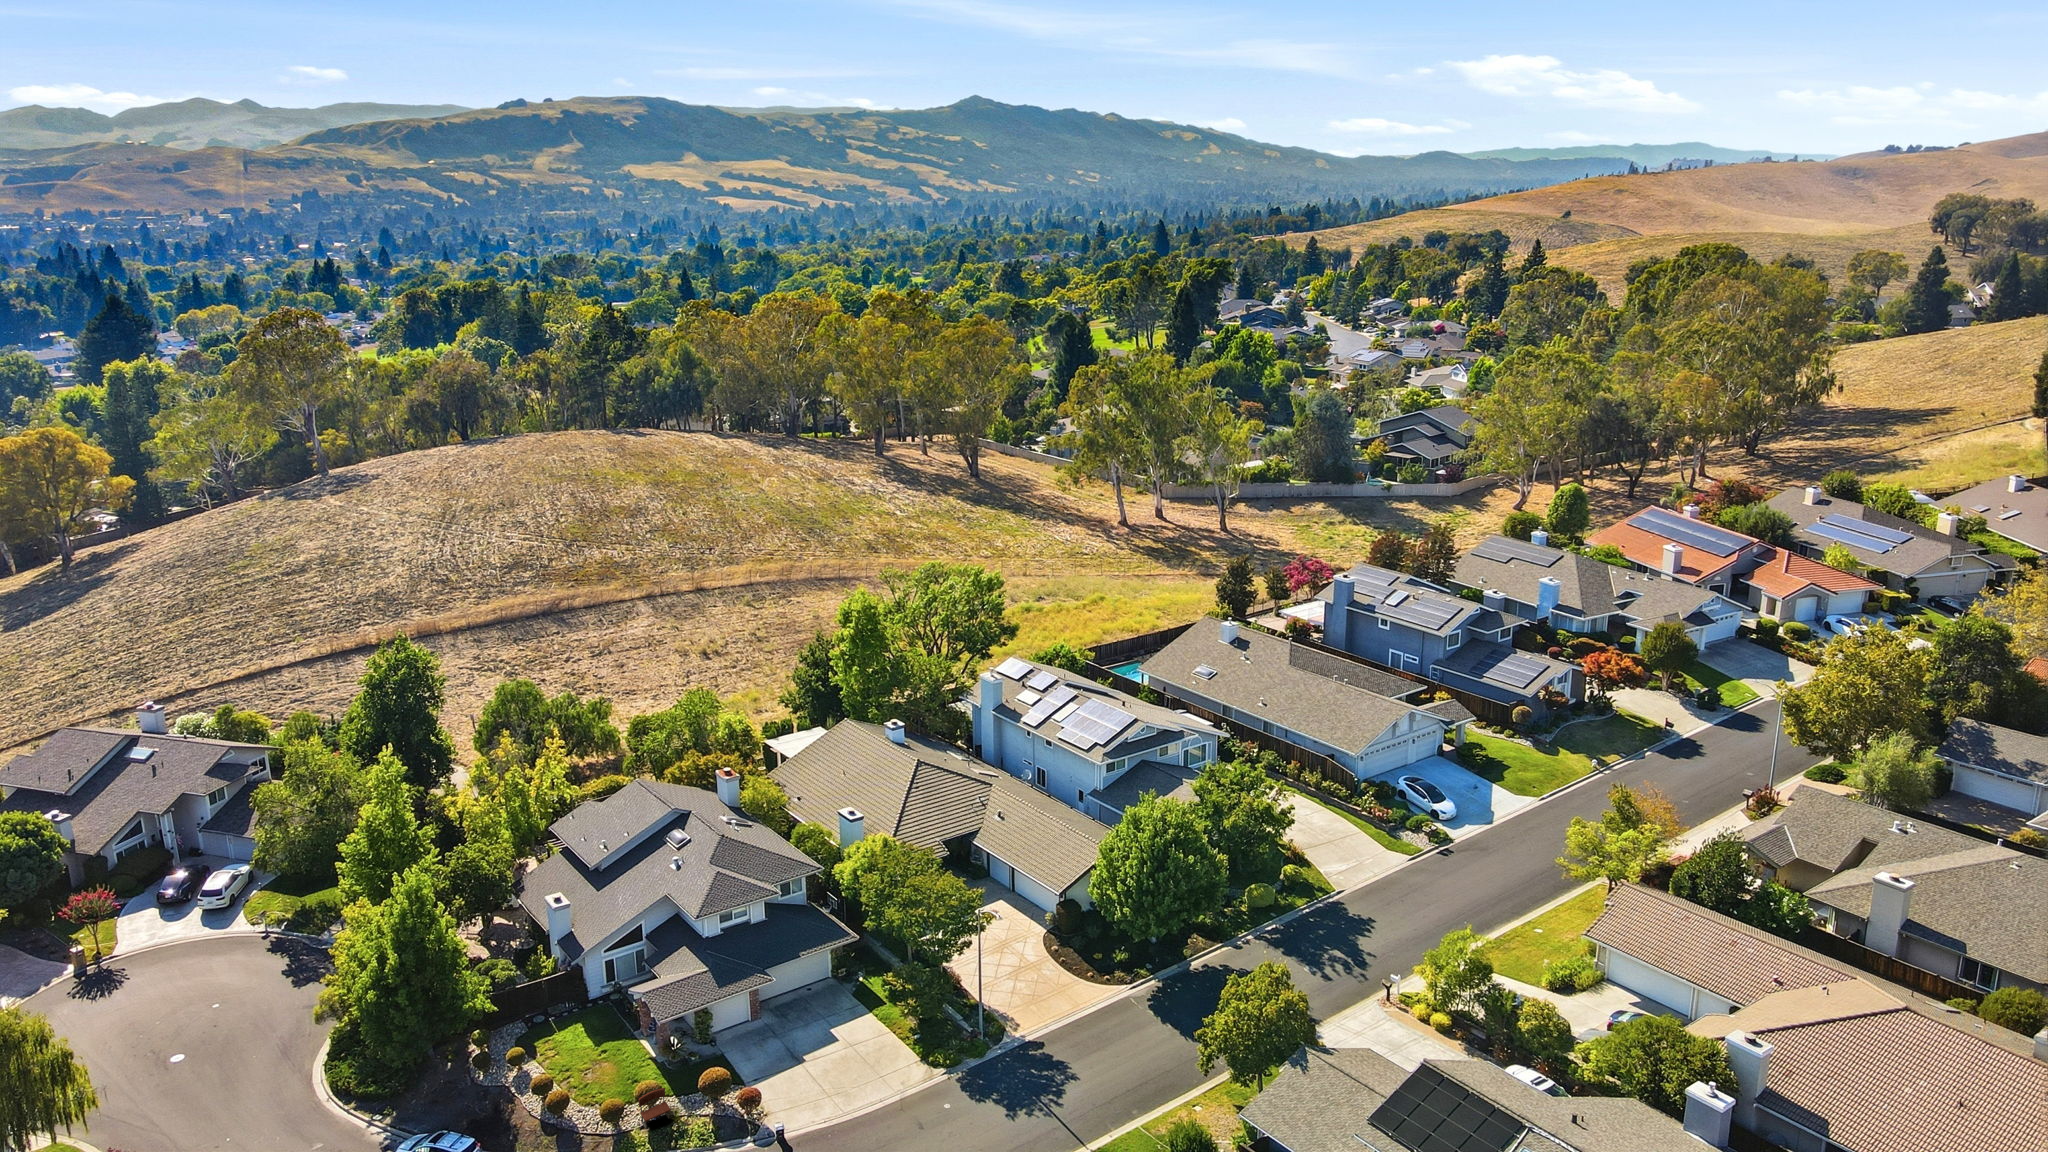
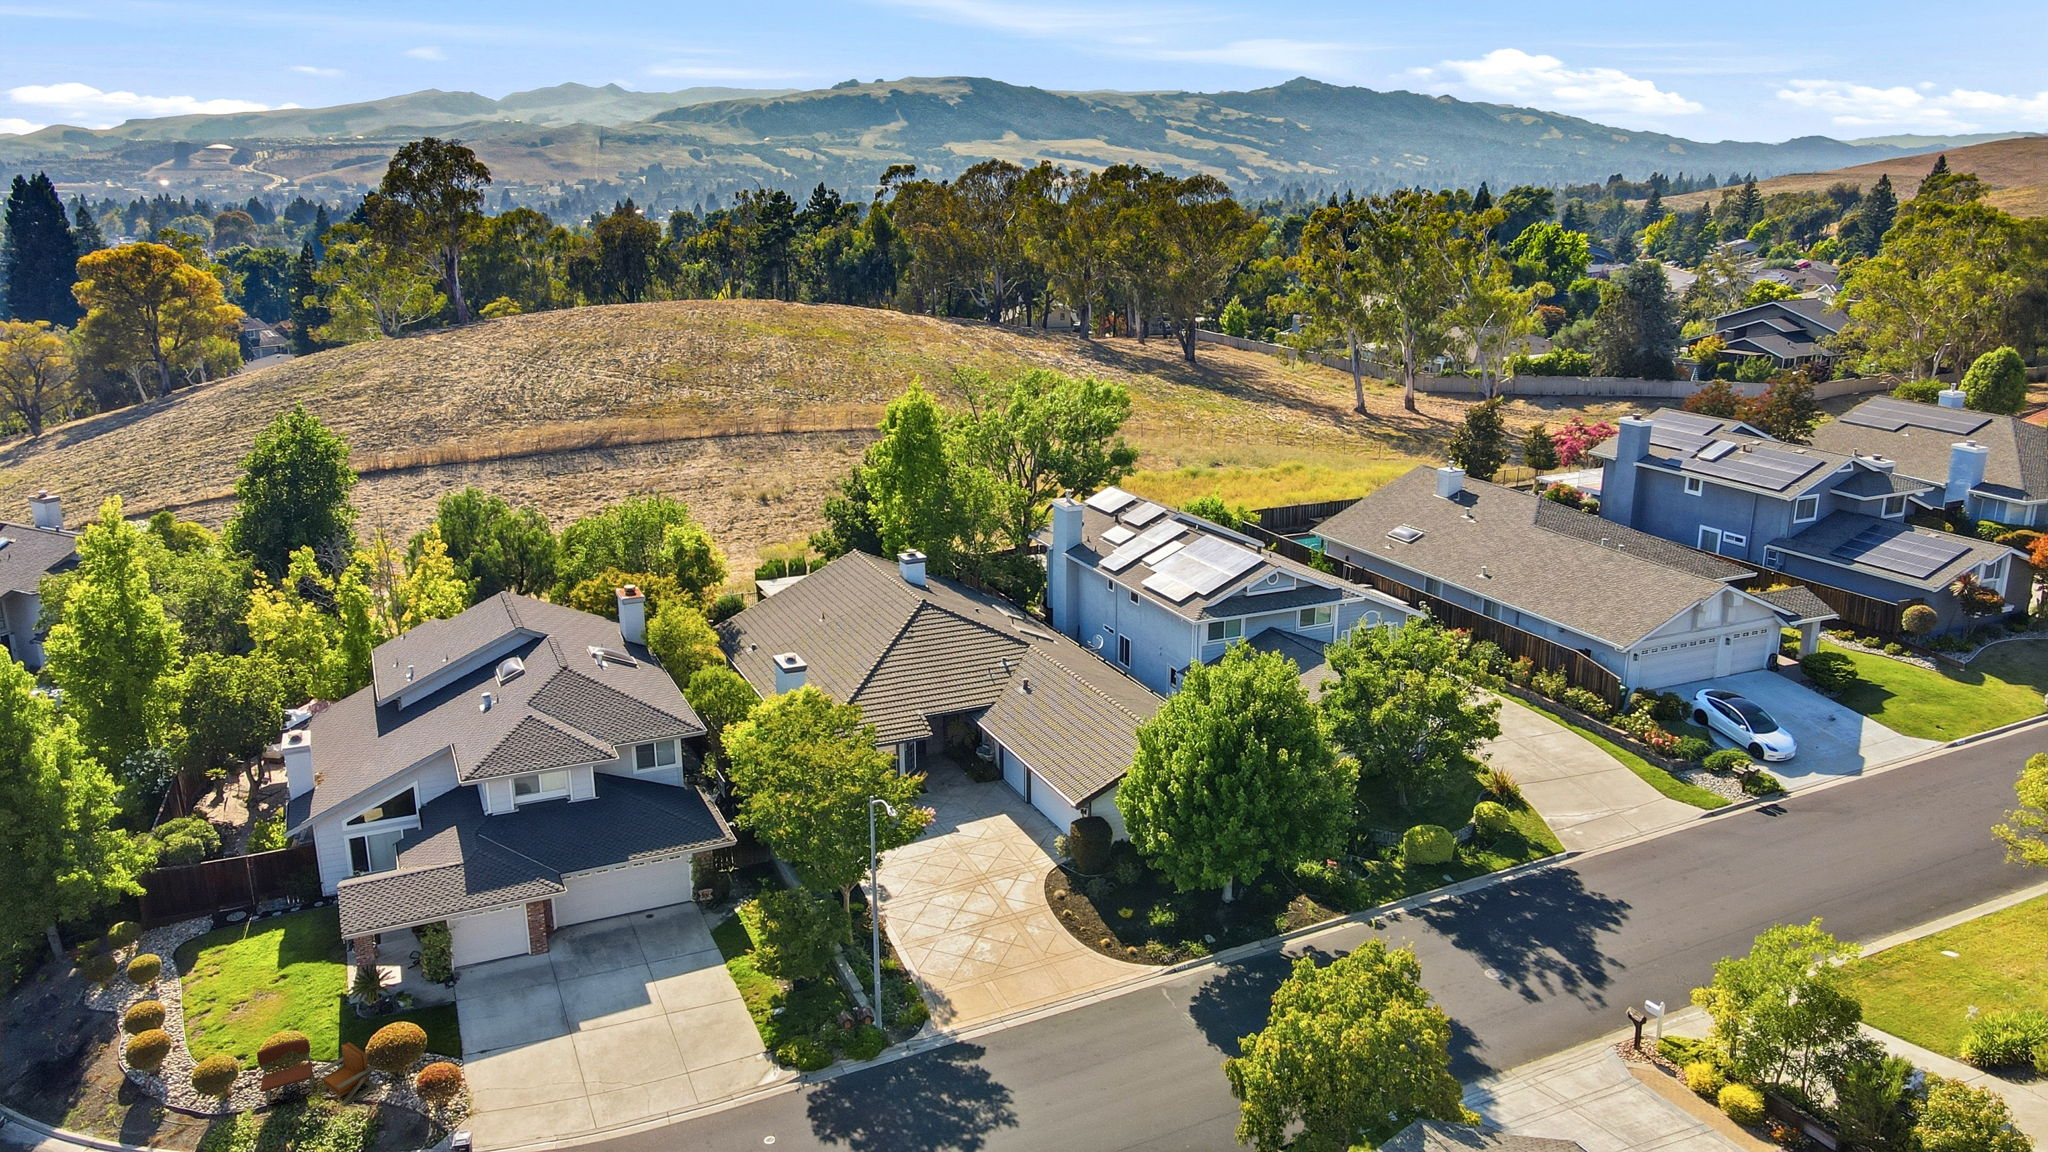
lounge chair: none [673,1087,707,1124] -> present [318,1042,377,1106]

